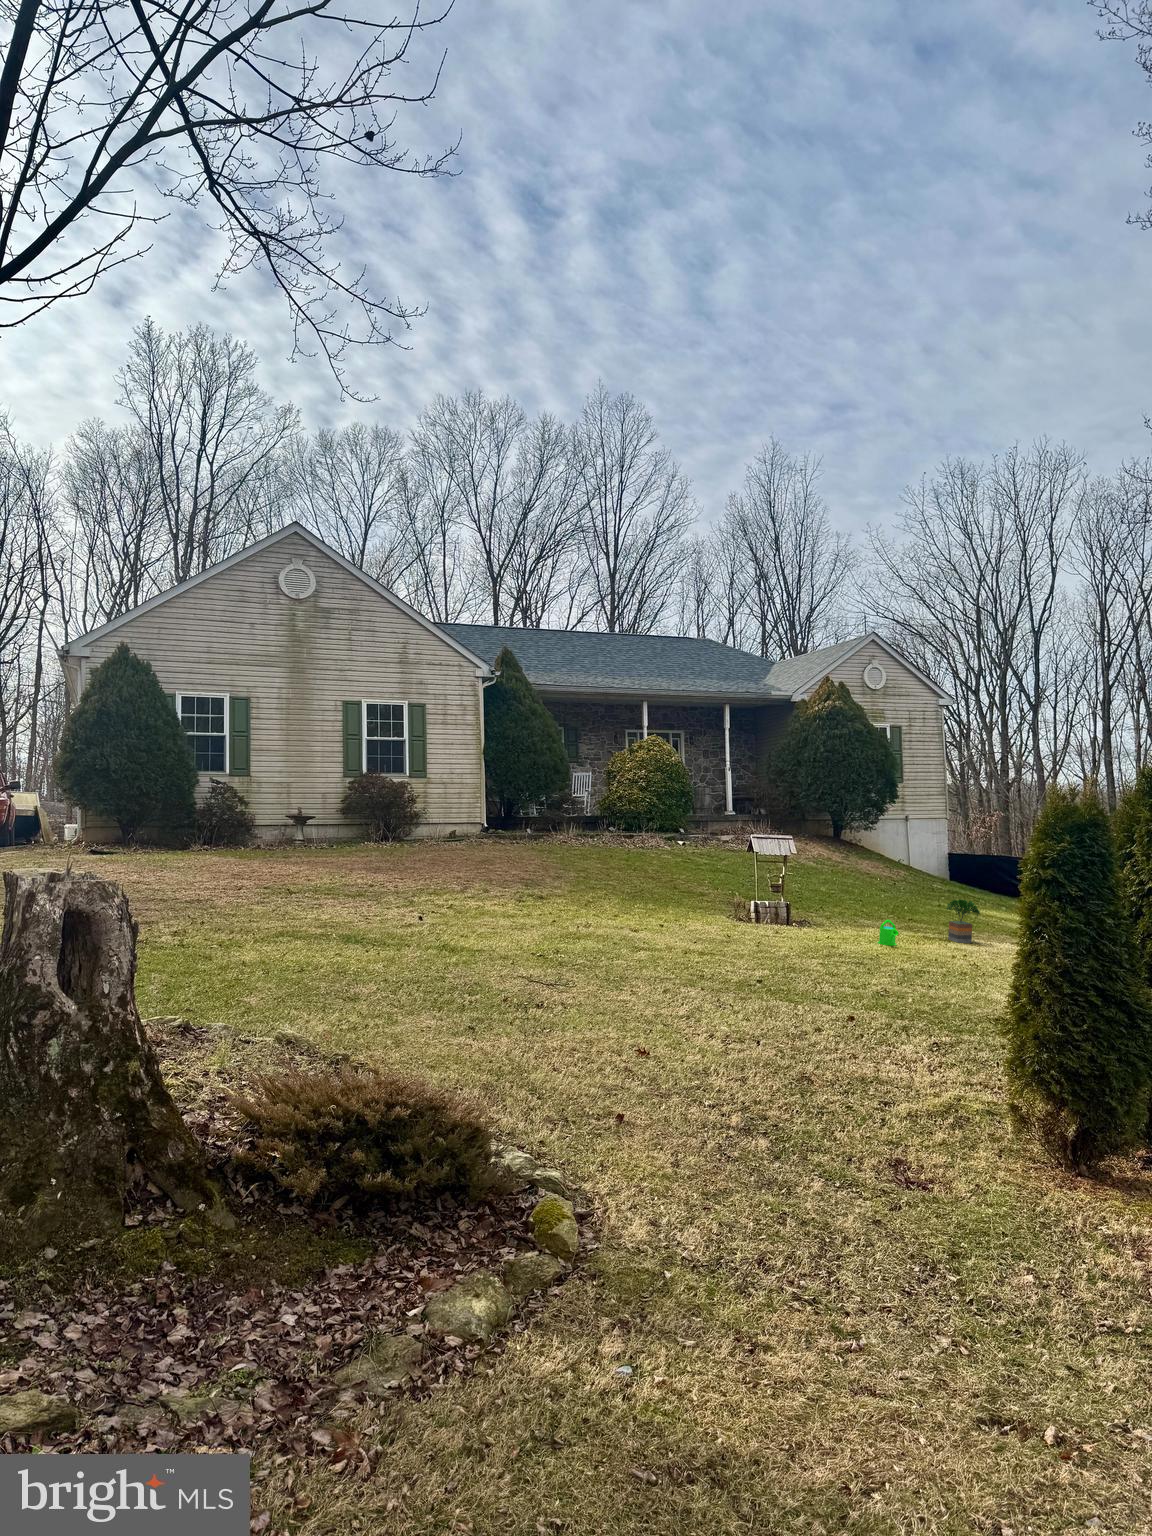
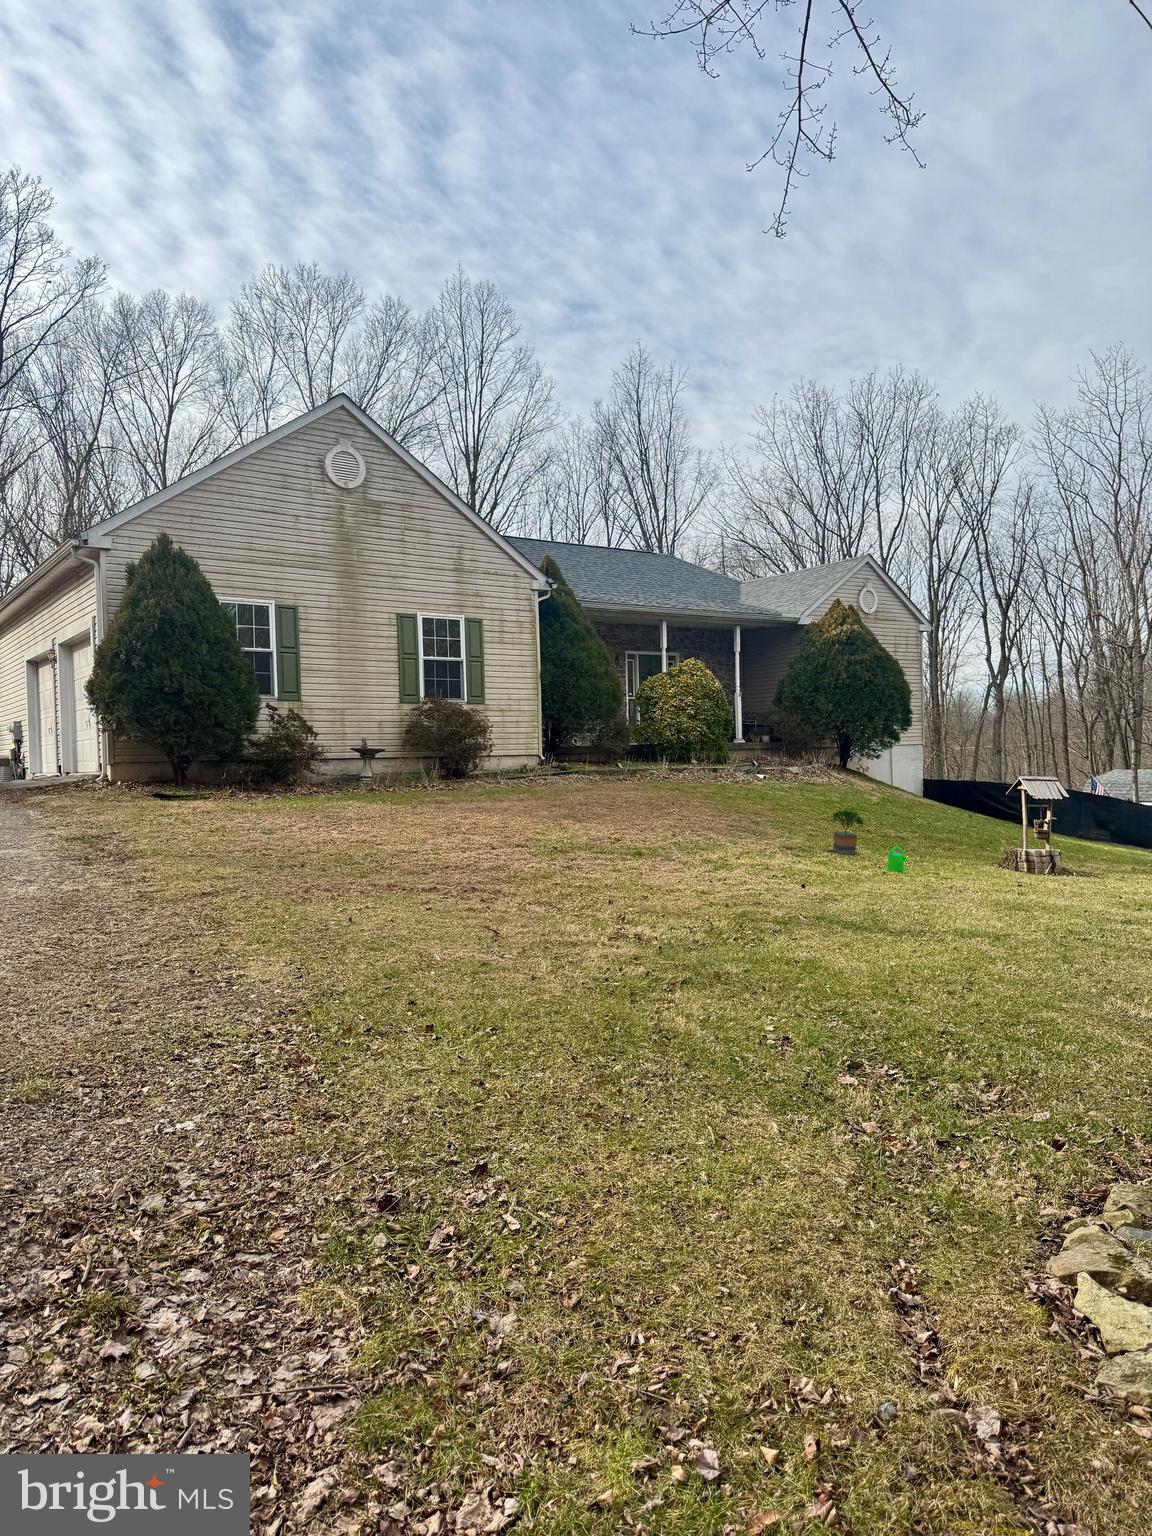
potted tree: present [946,899,980,943] -> present [832,810,864,854]

